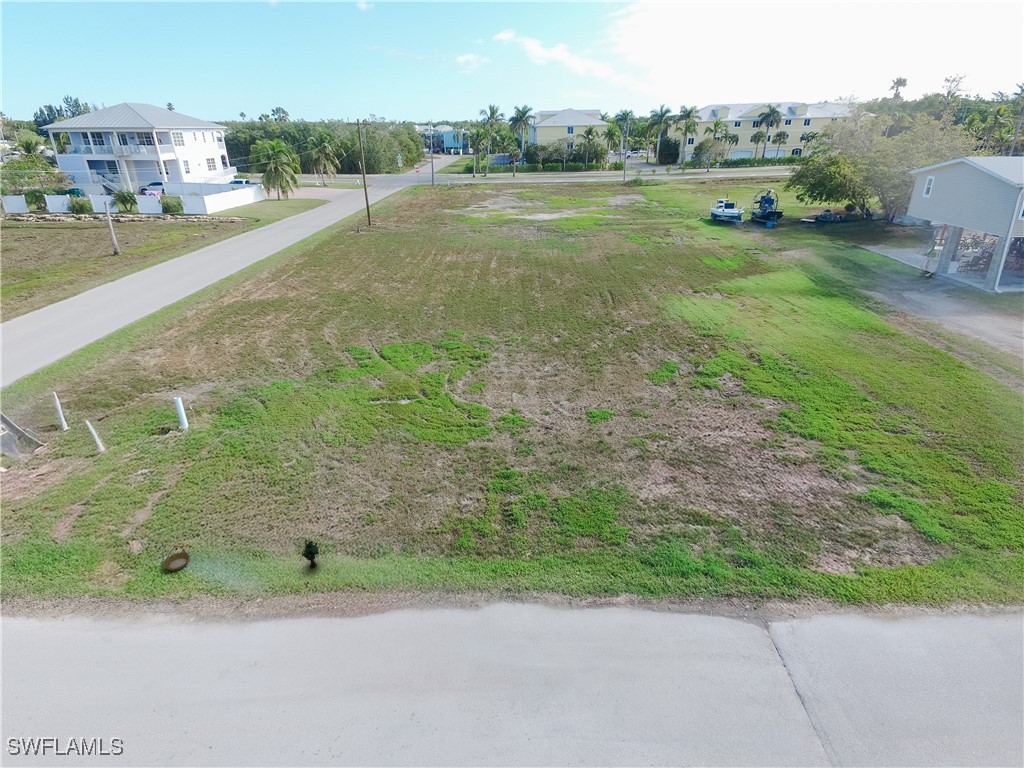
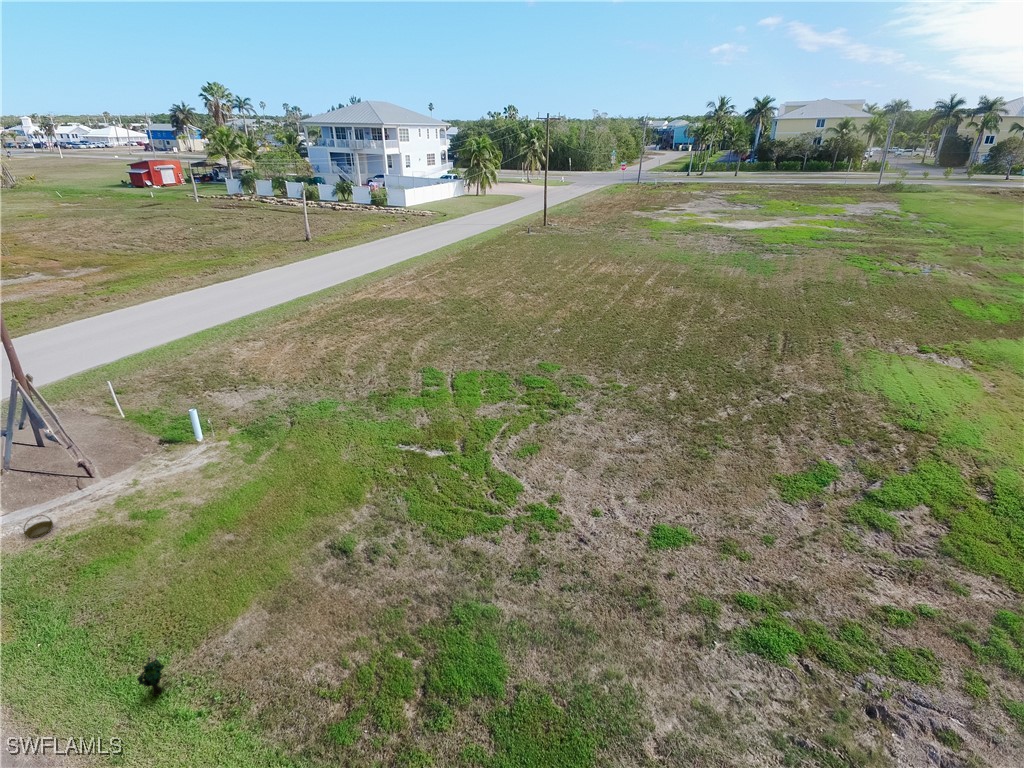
basket: present [163,546,190,571] -> present [24,515,53,538]

